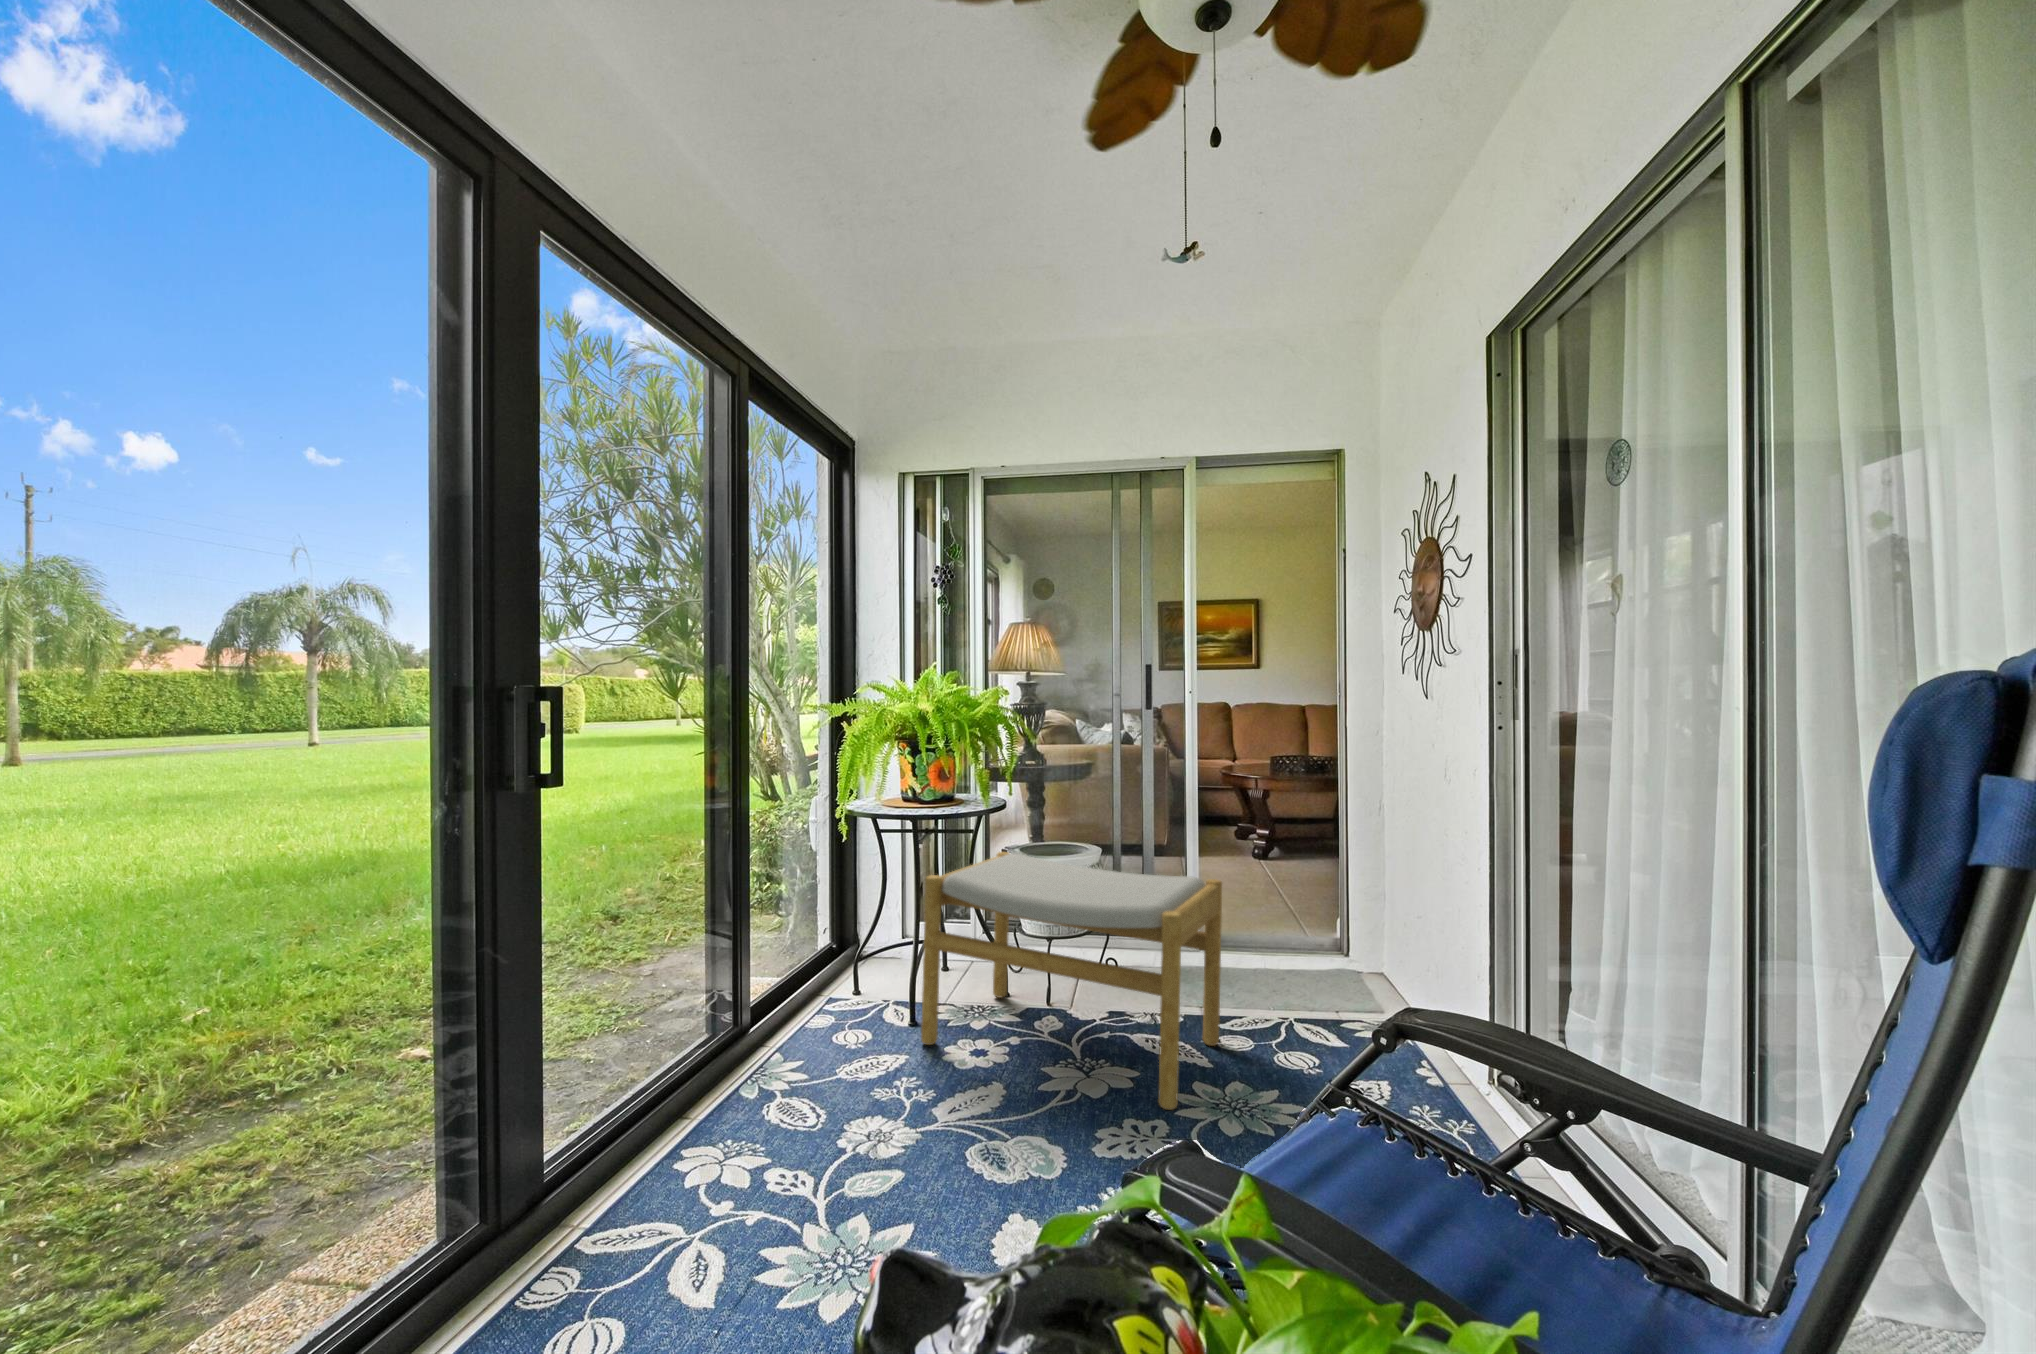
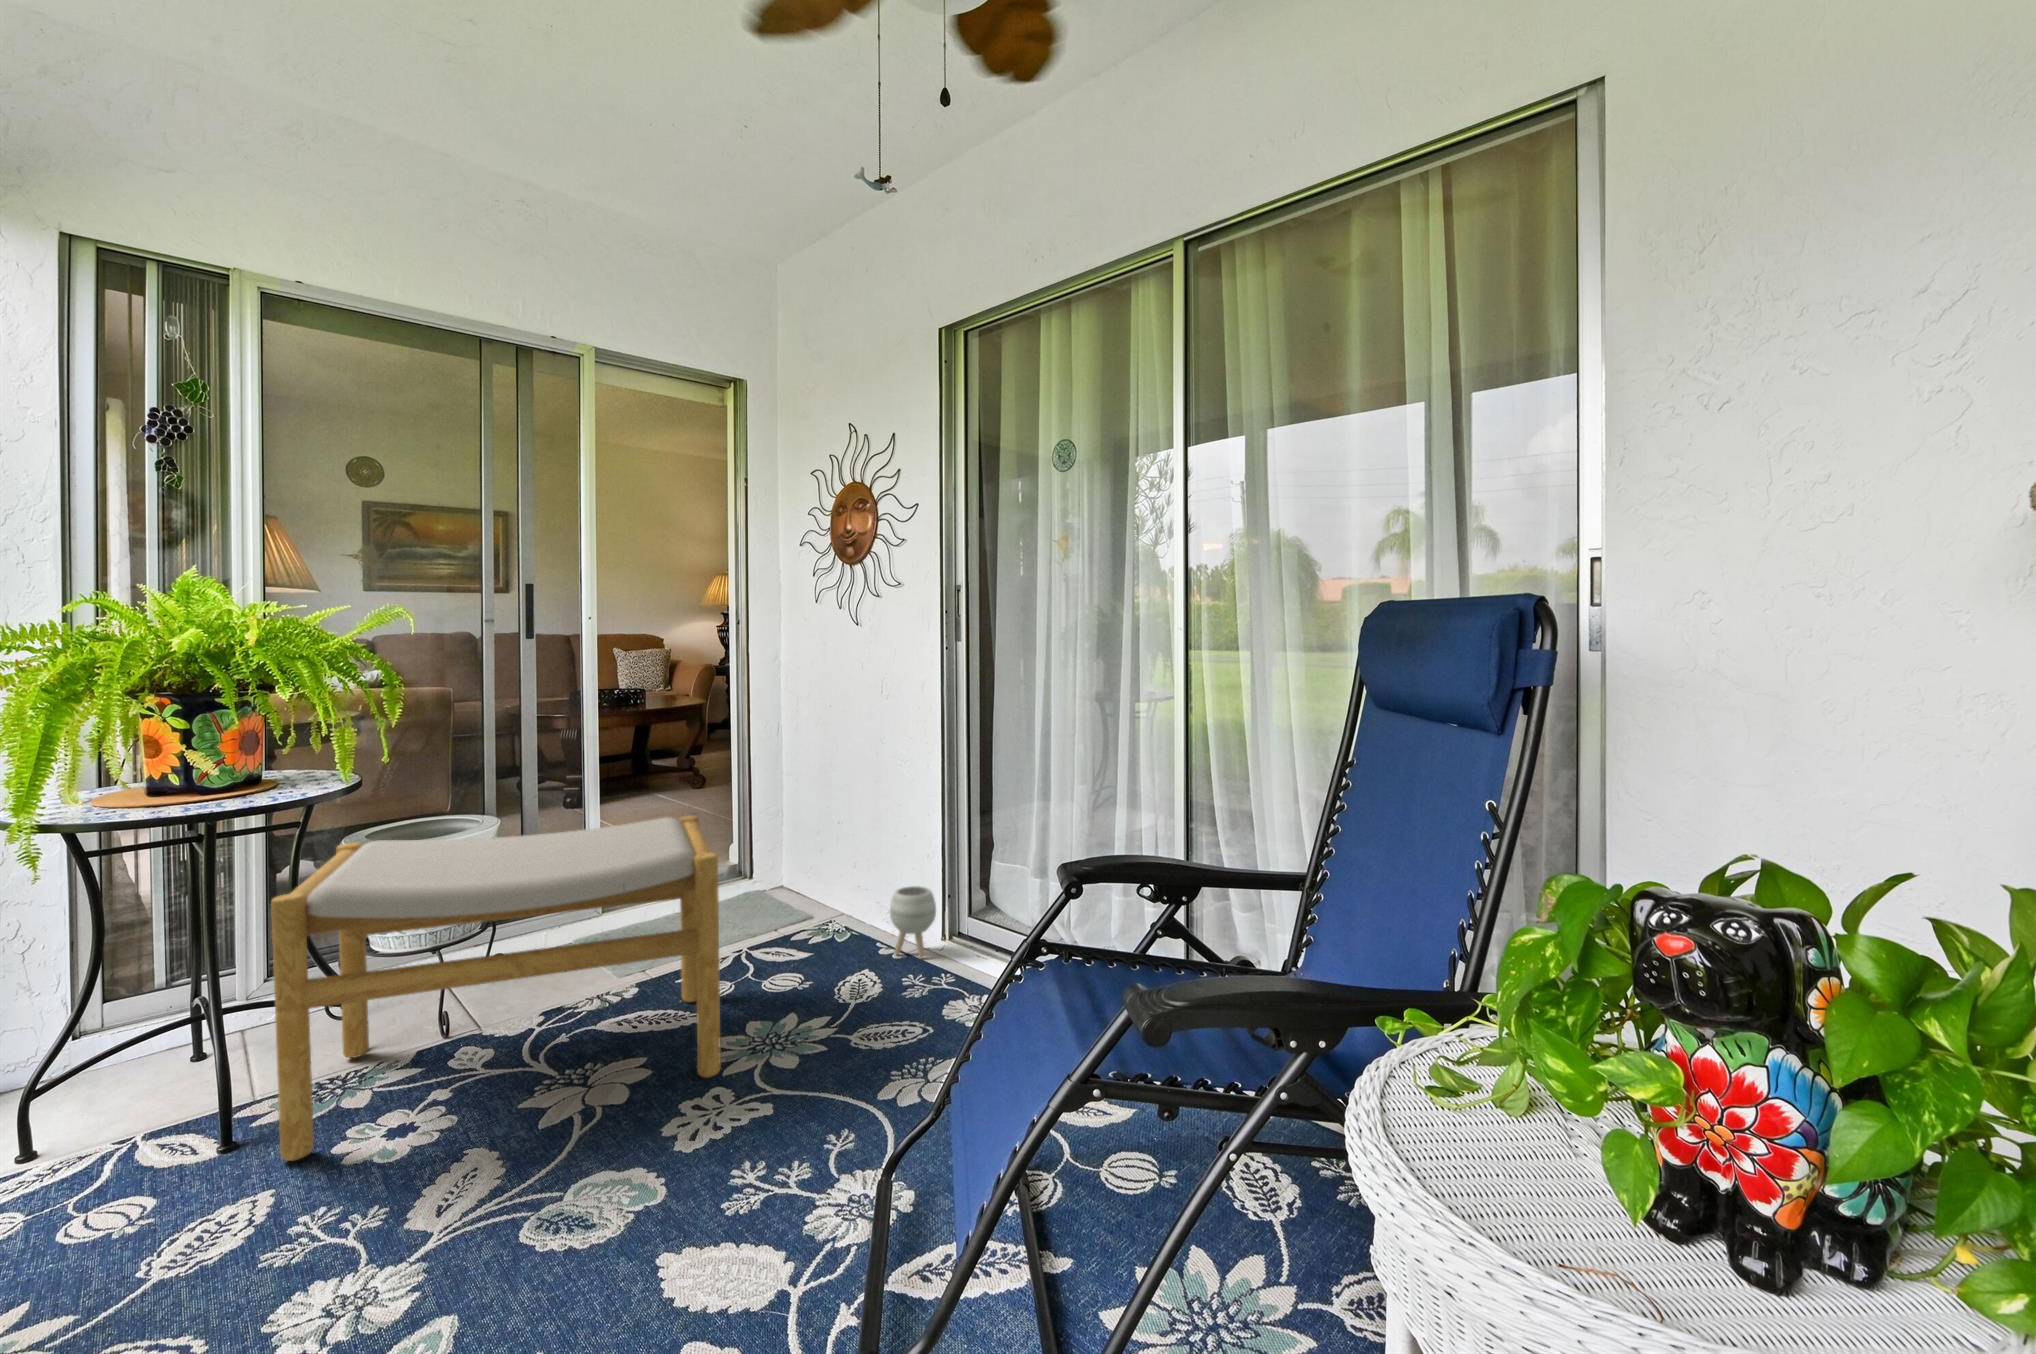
planter: none [1422,1007,1480,1095] -> present [890,886,936,959]

